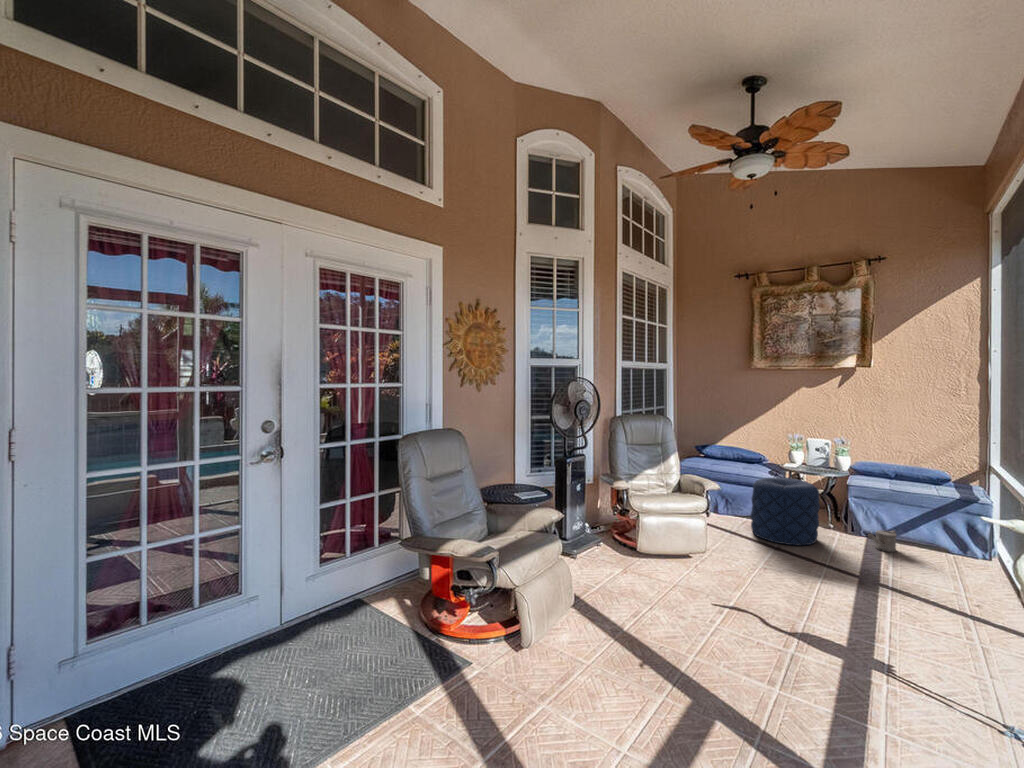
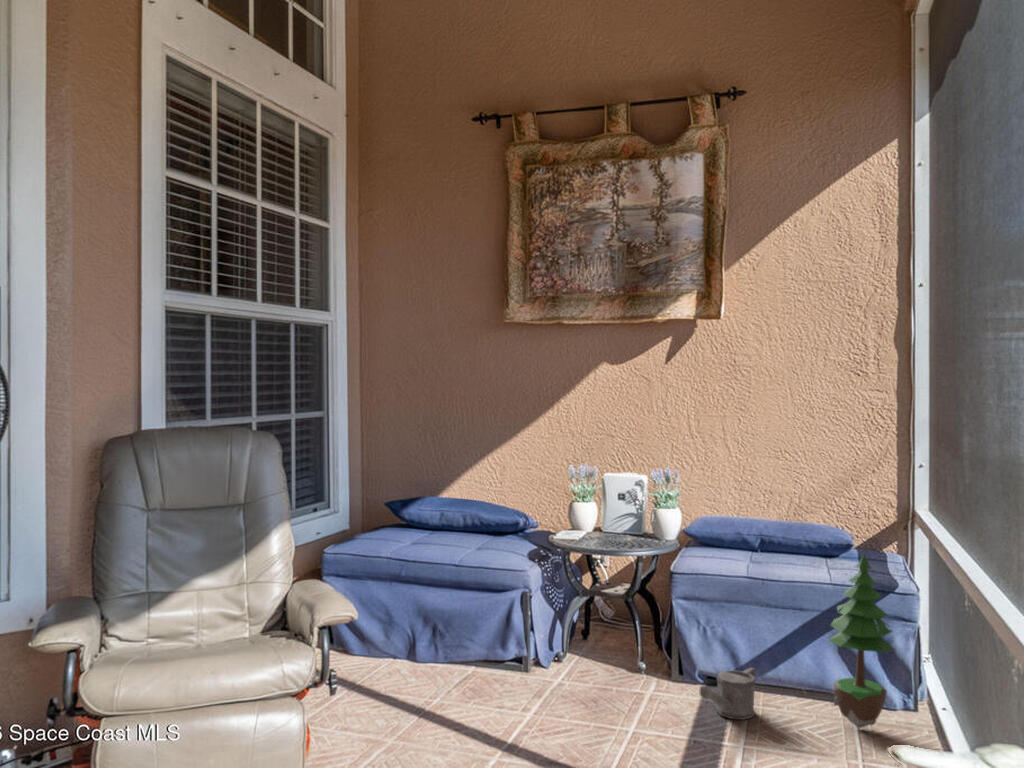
pouf: present [751,478,820,545] -> none [467,568,609,731]
potted tree: none [938,480,977,562] -> present [829,554,894,728]

